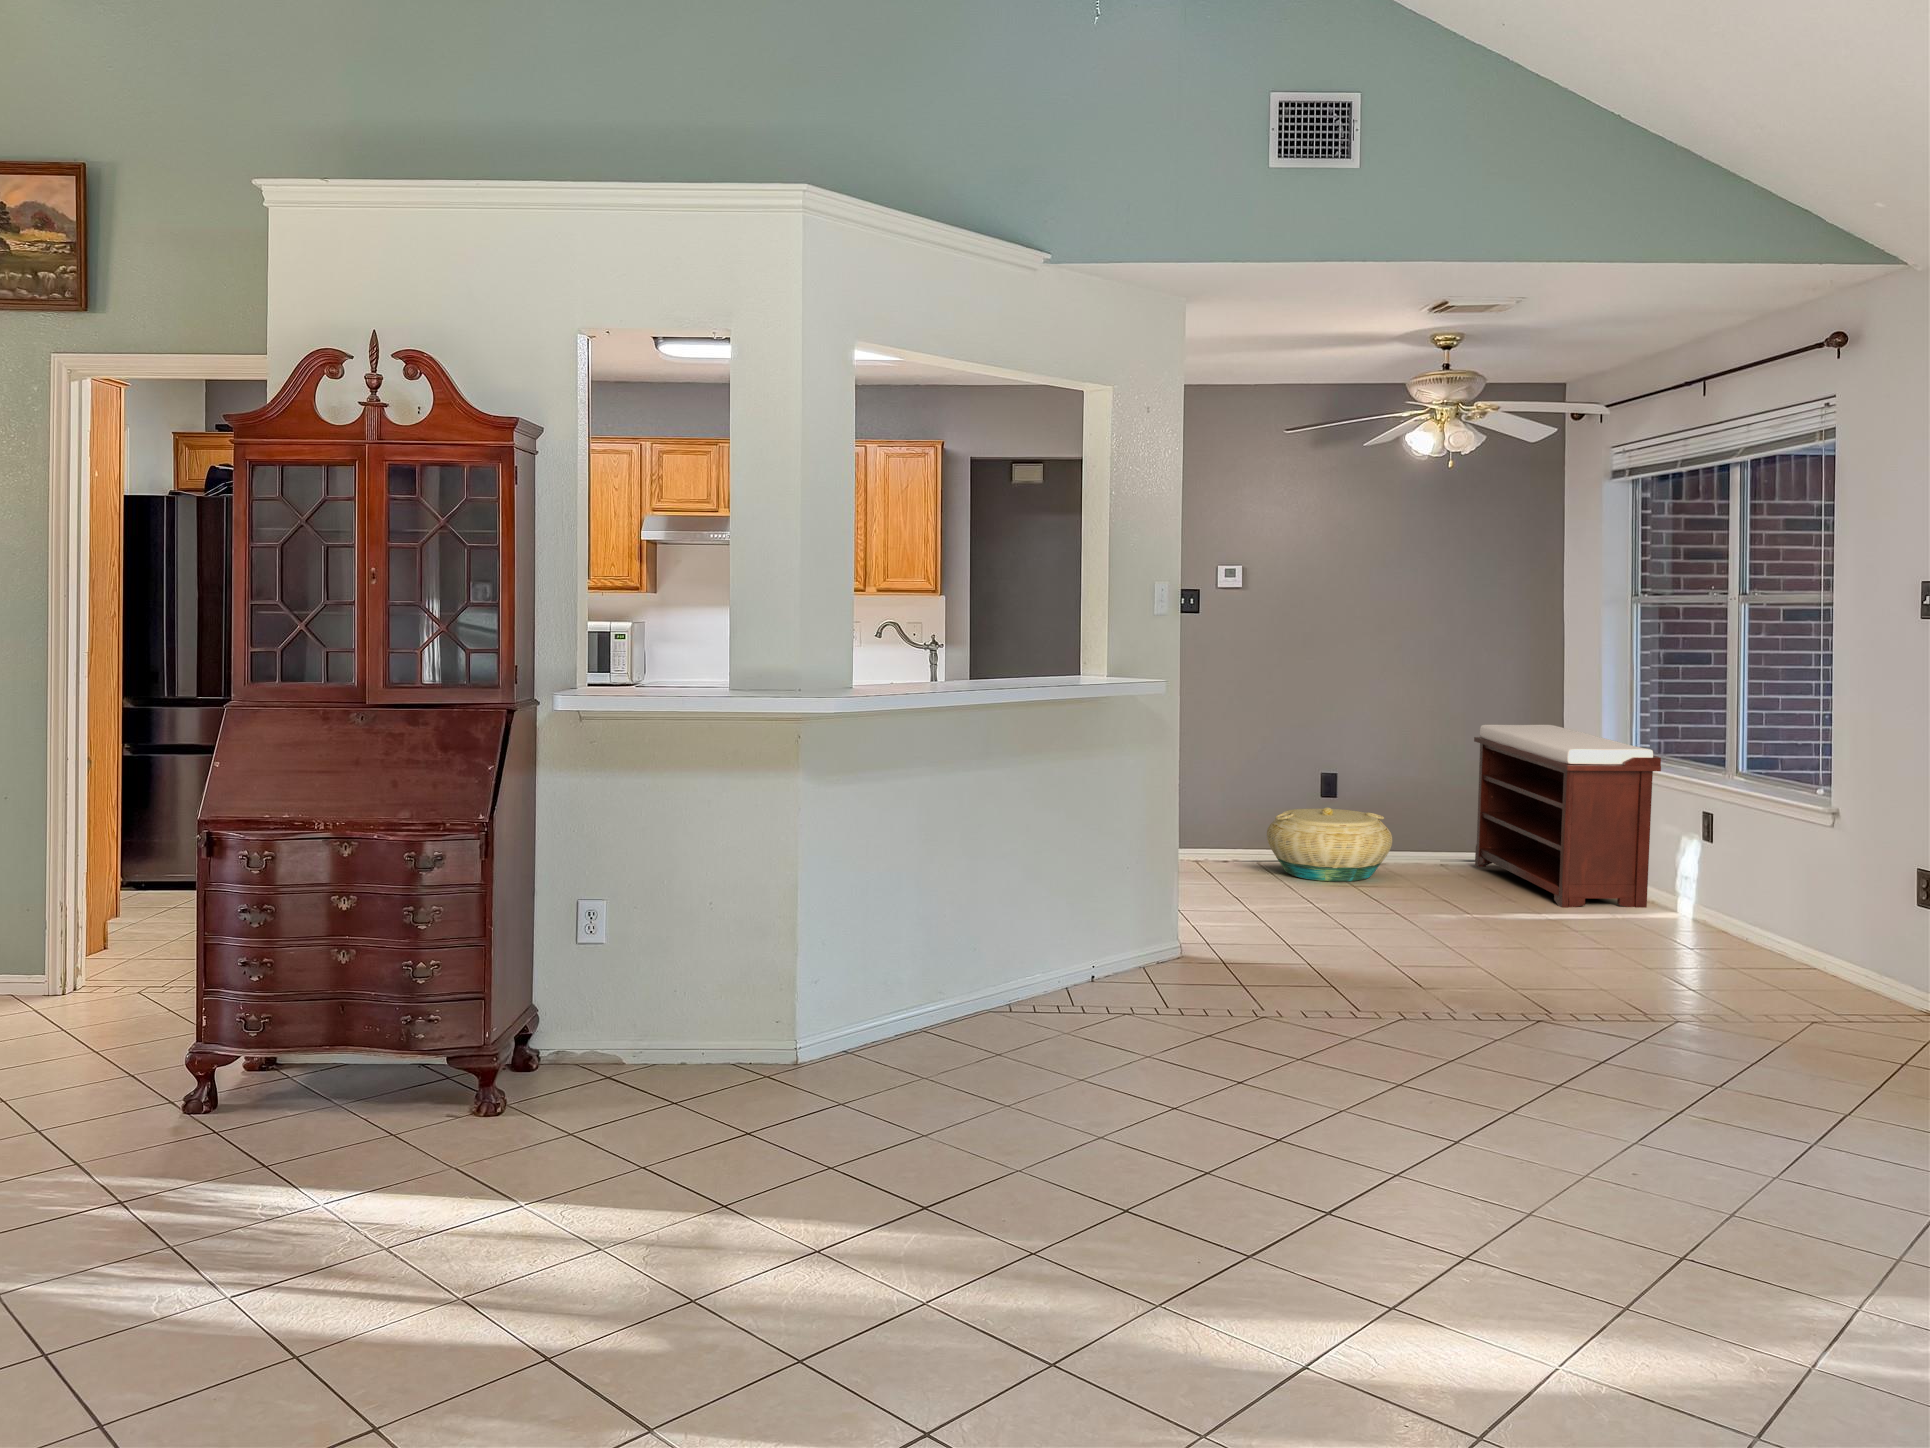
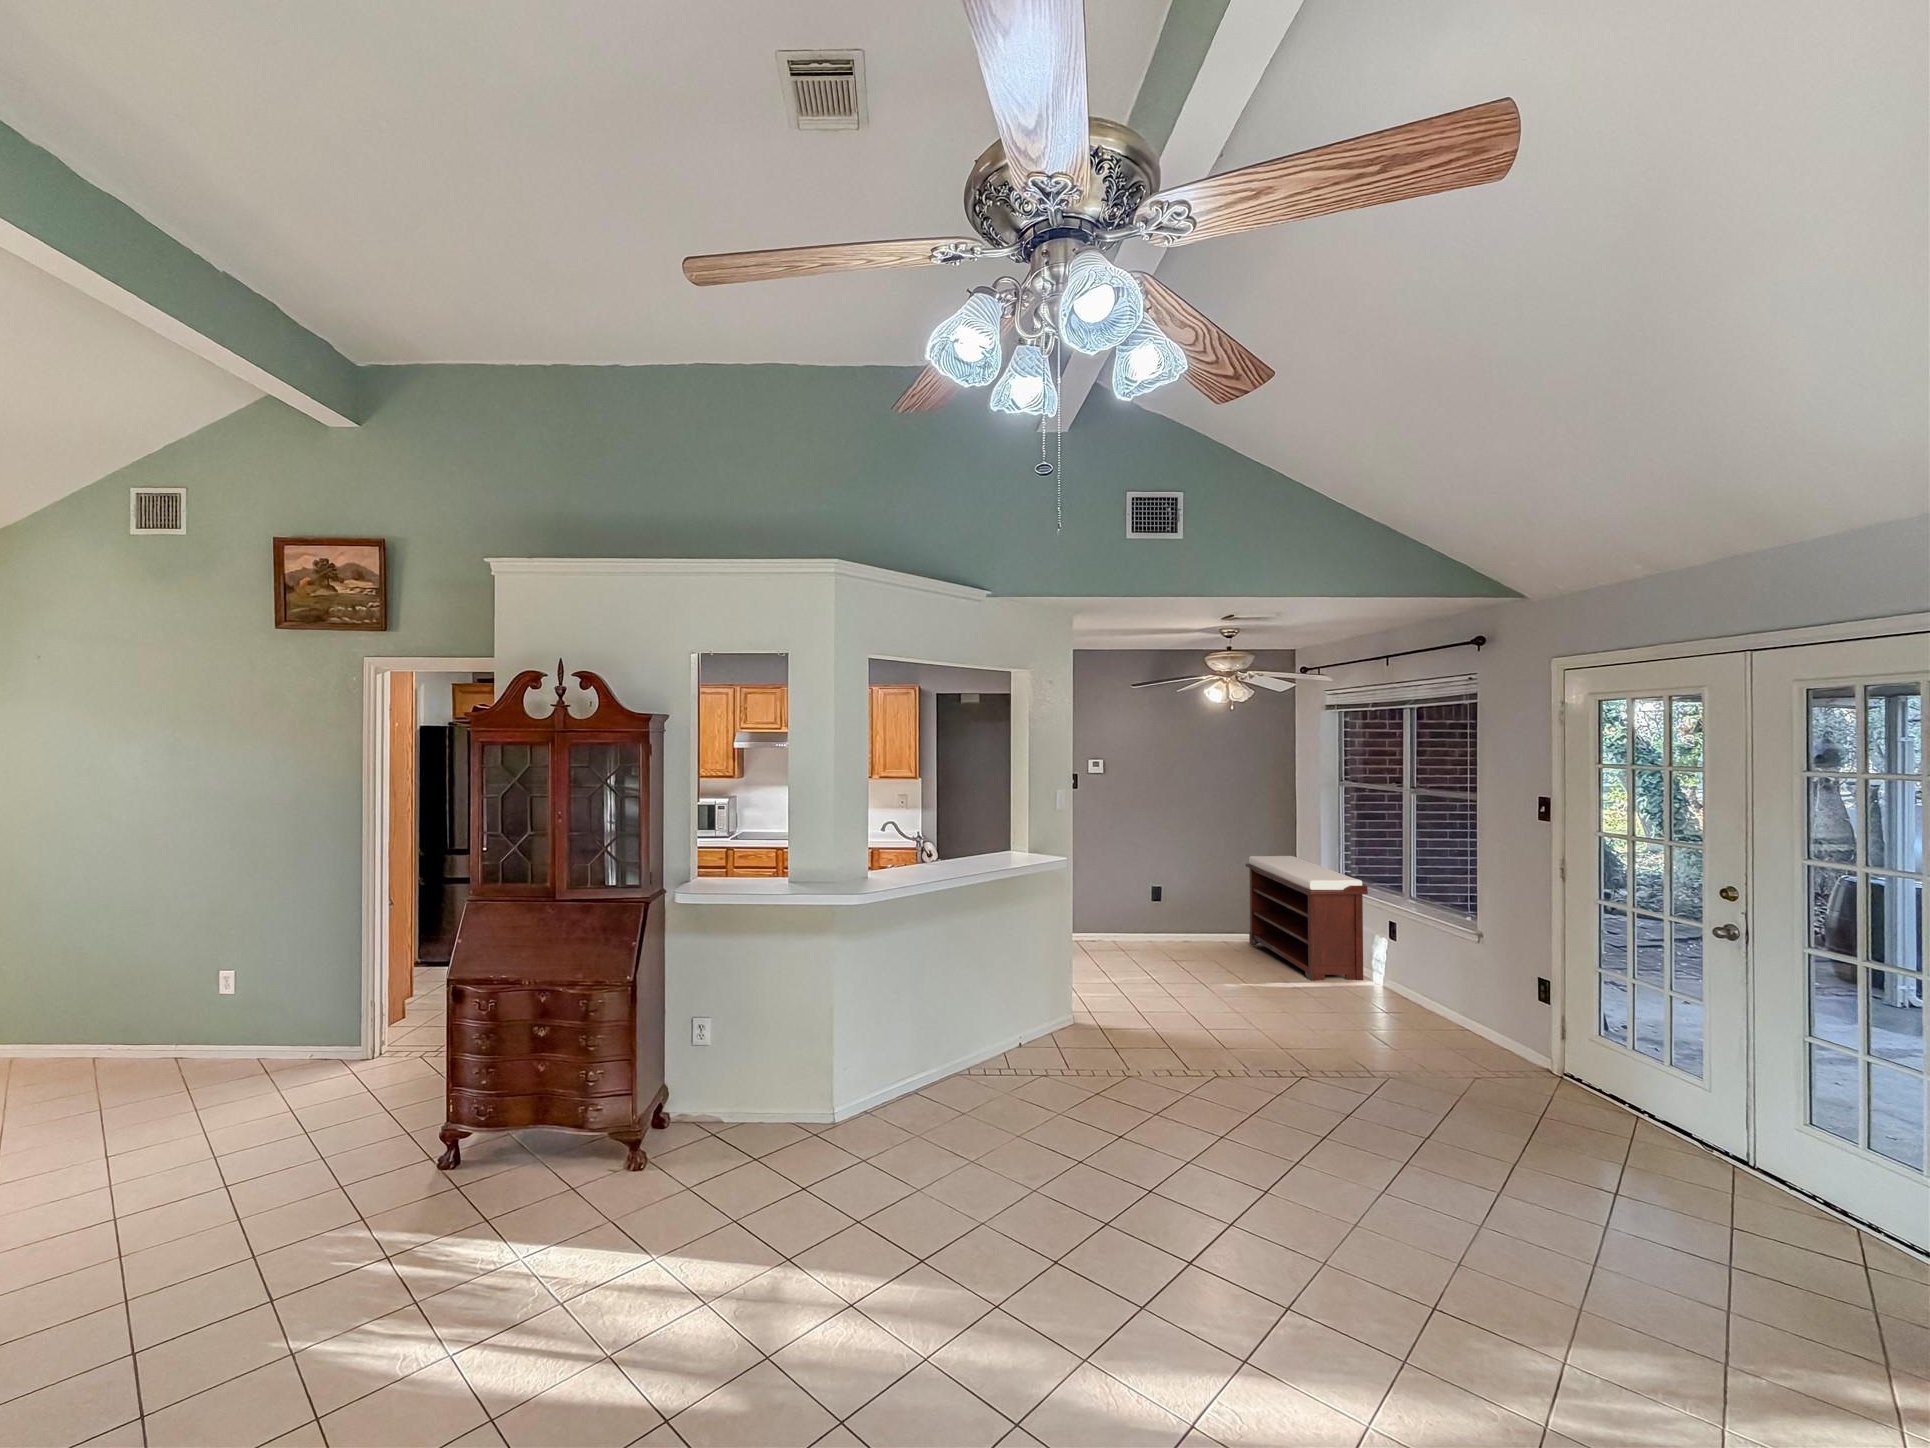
basket: present [1267,807,1392,882] -> none [1122,909,1200,959]

